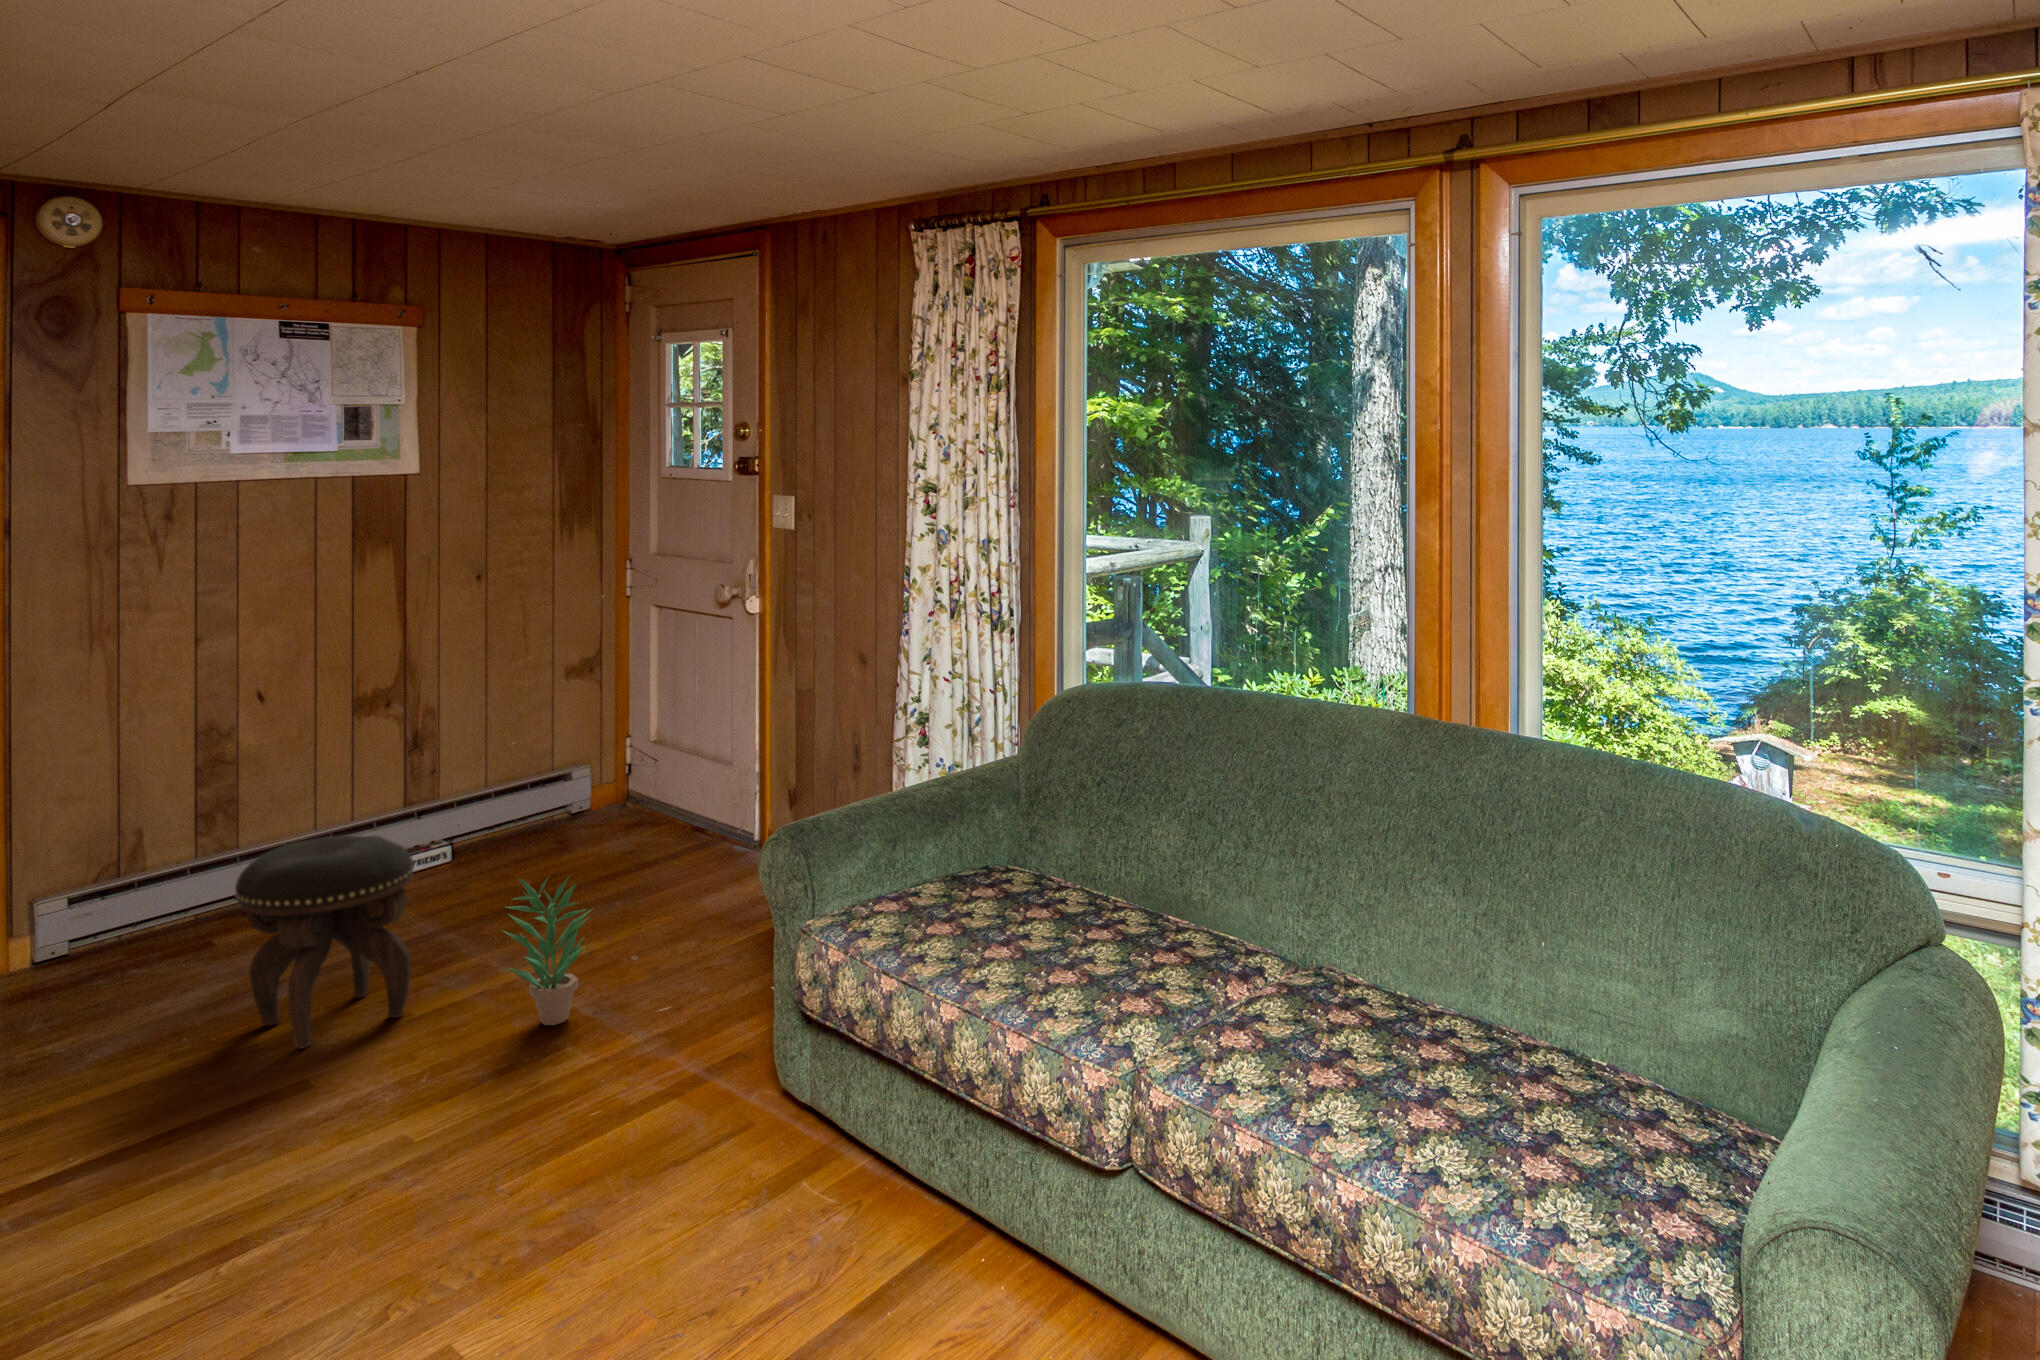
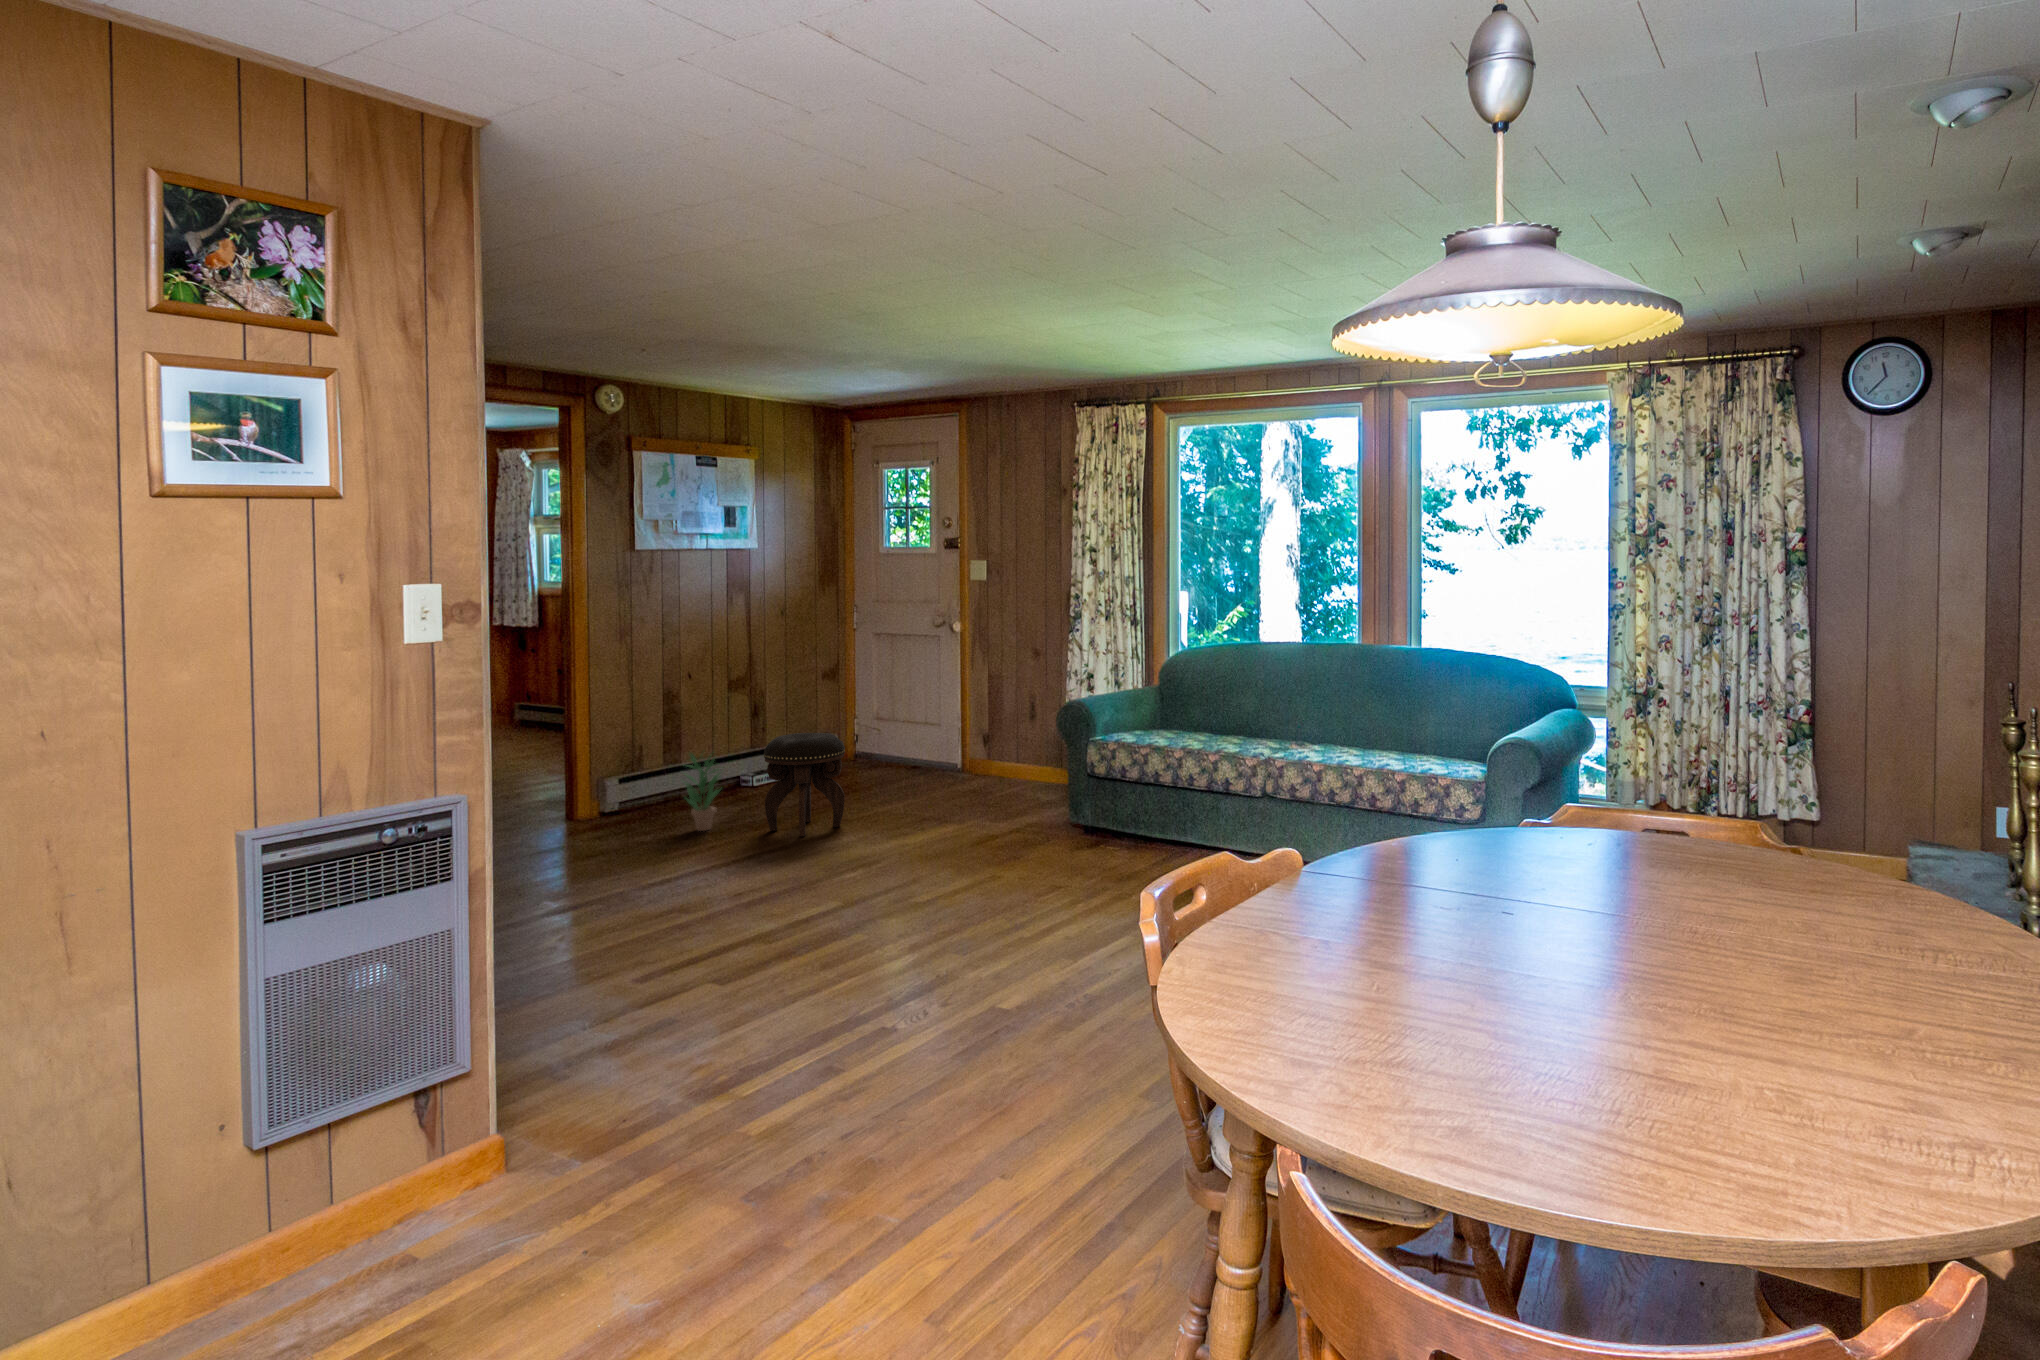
potted plant: present [503,876,592,1025] -> present [685,752,720,831]

